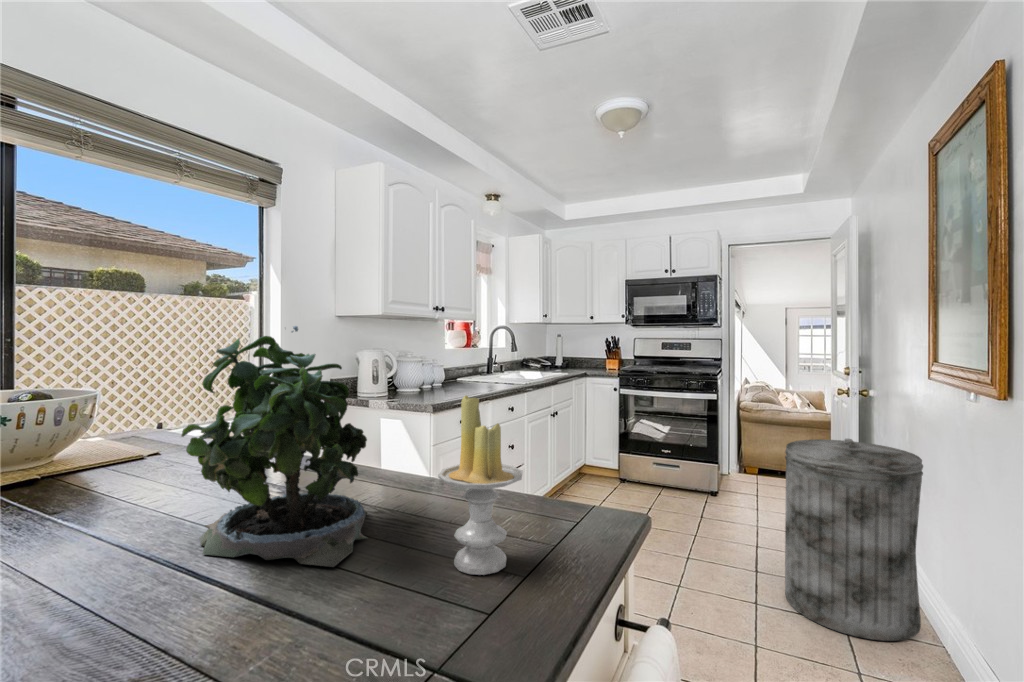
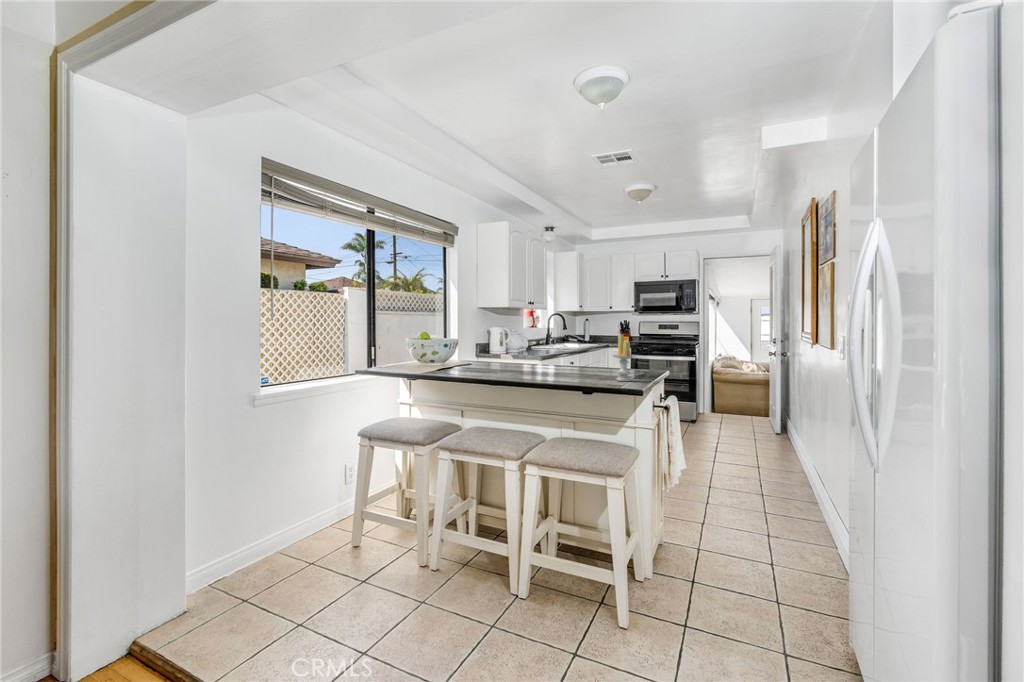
potted plant: present [182,326,368,567] -> none [531,314,586,380]
trash can: present [785,439,923,641] -> none [728,373,797,469]

